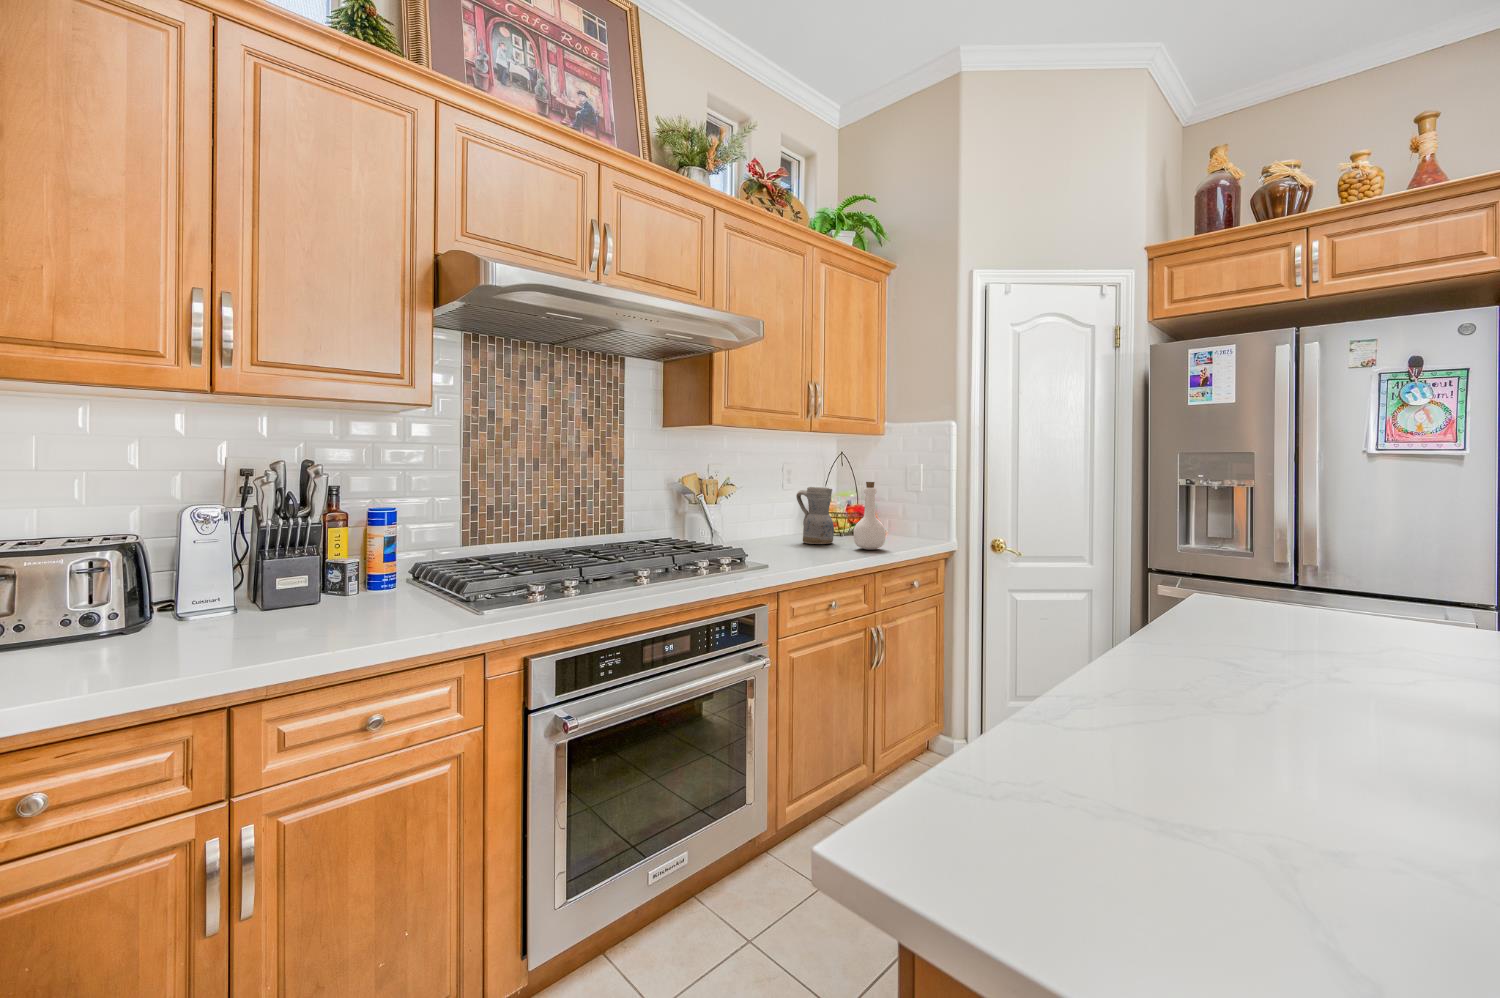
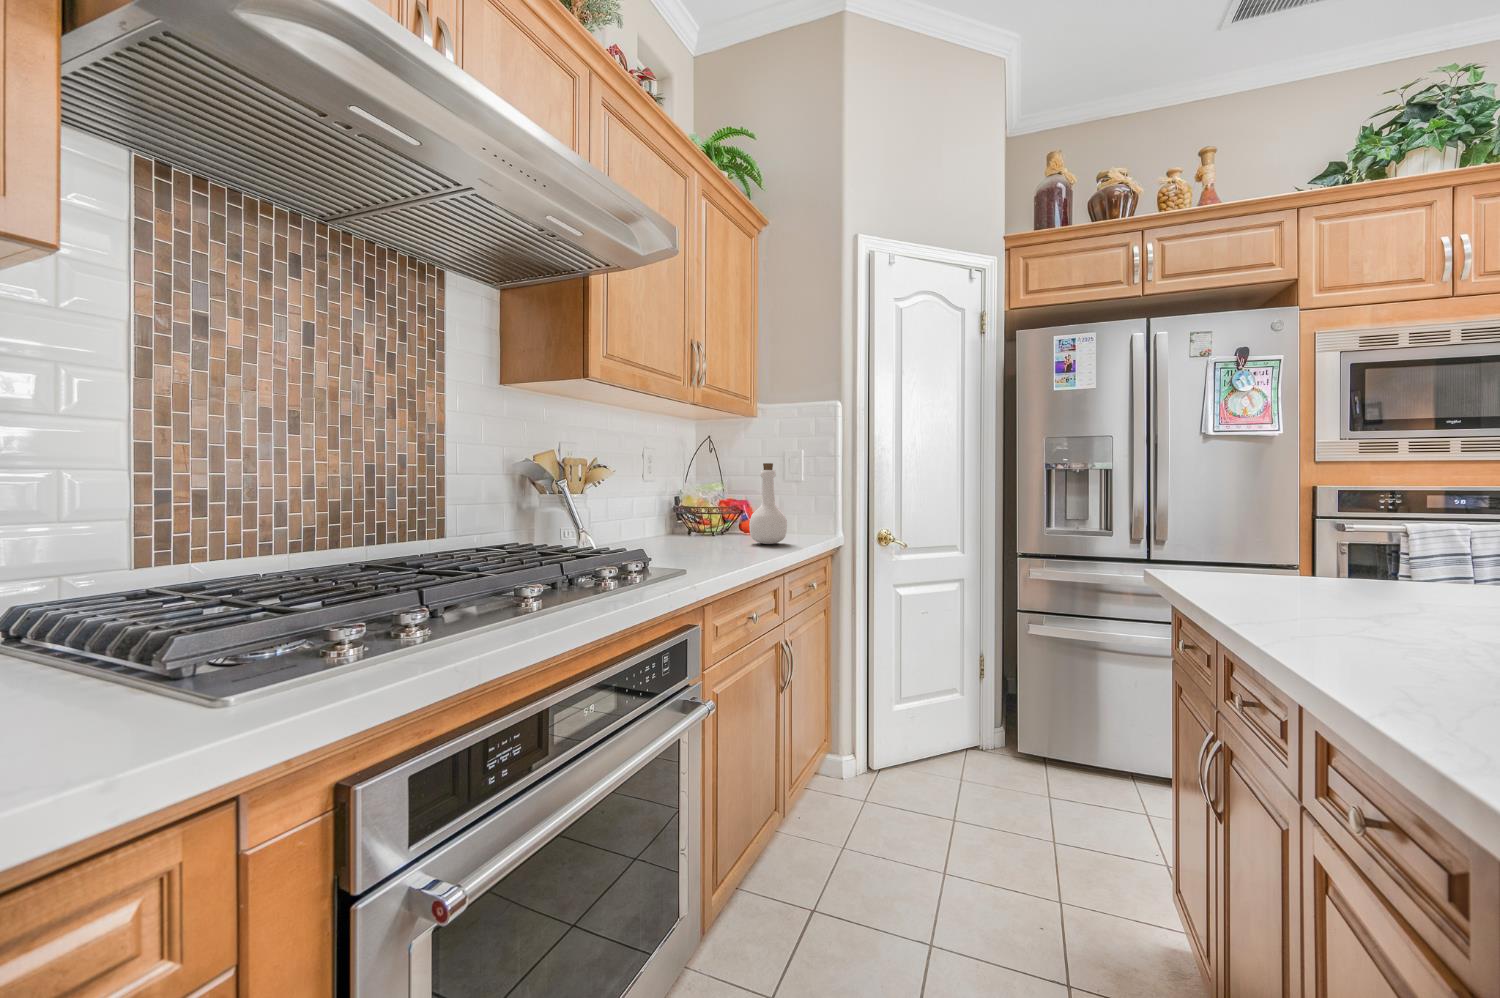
ceramic pitcher: present [796,487,834,544] -> none [670,472,717,541]

